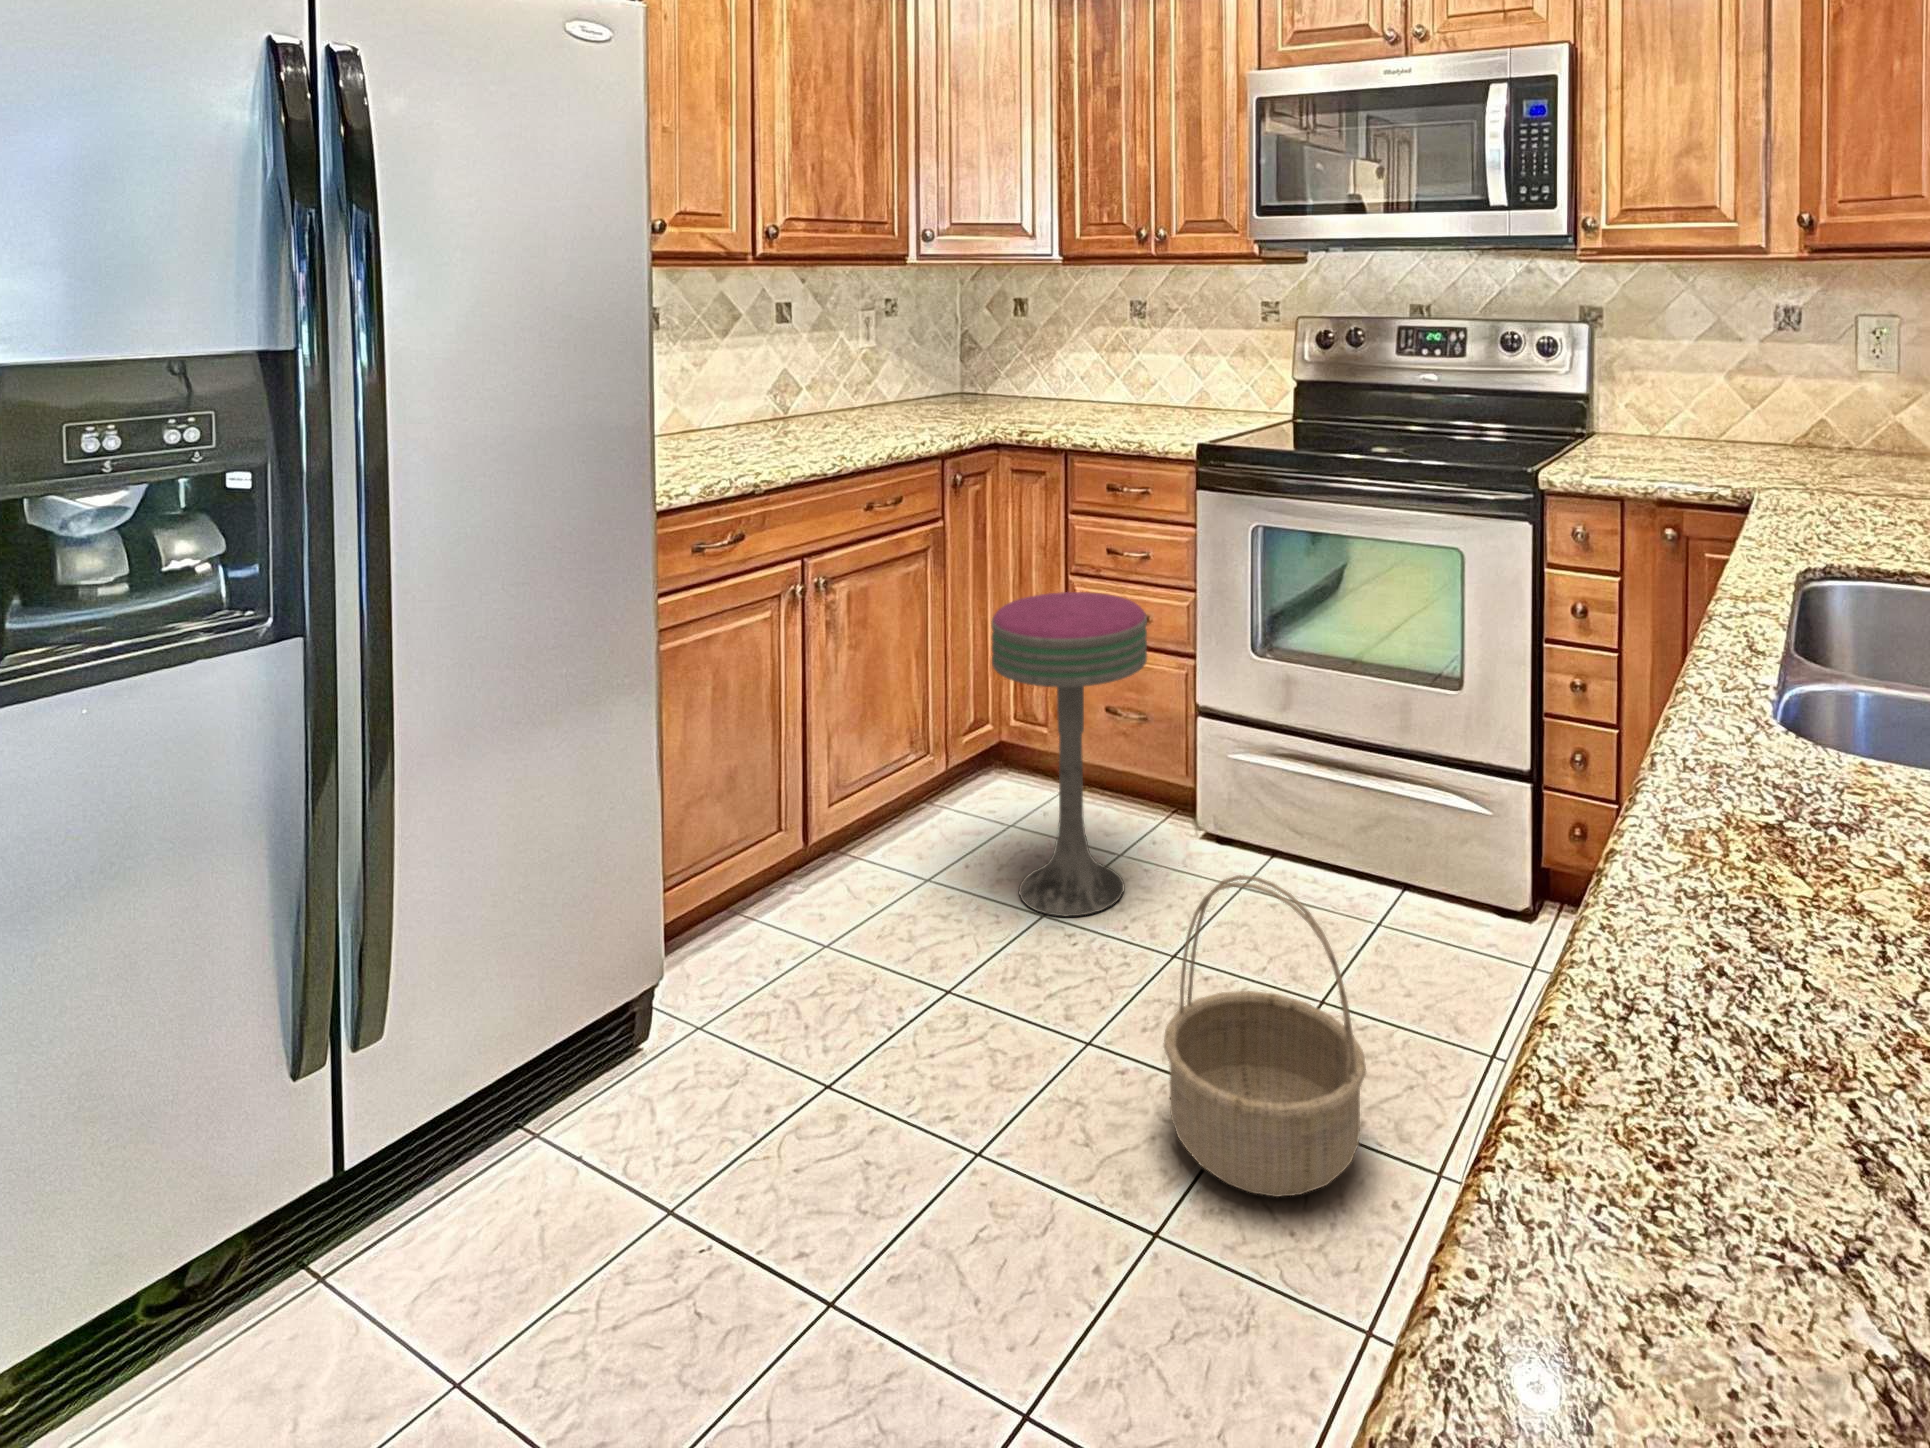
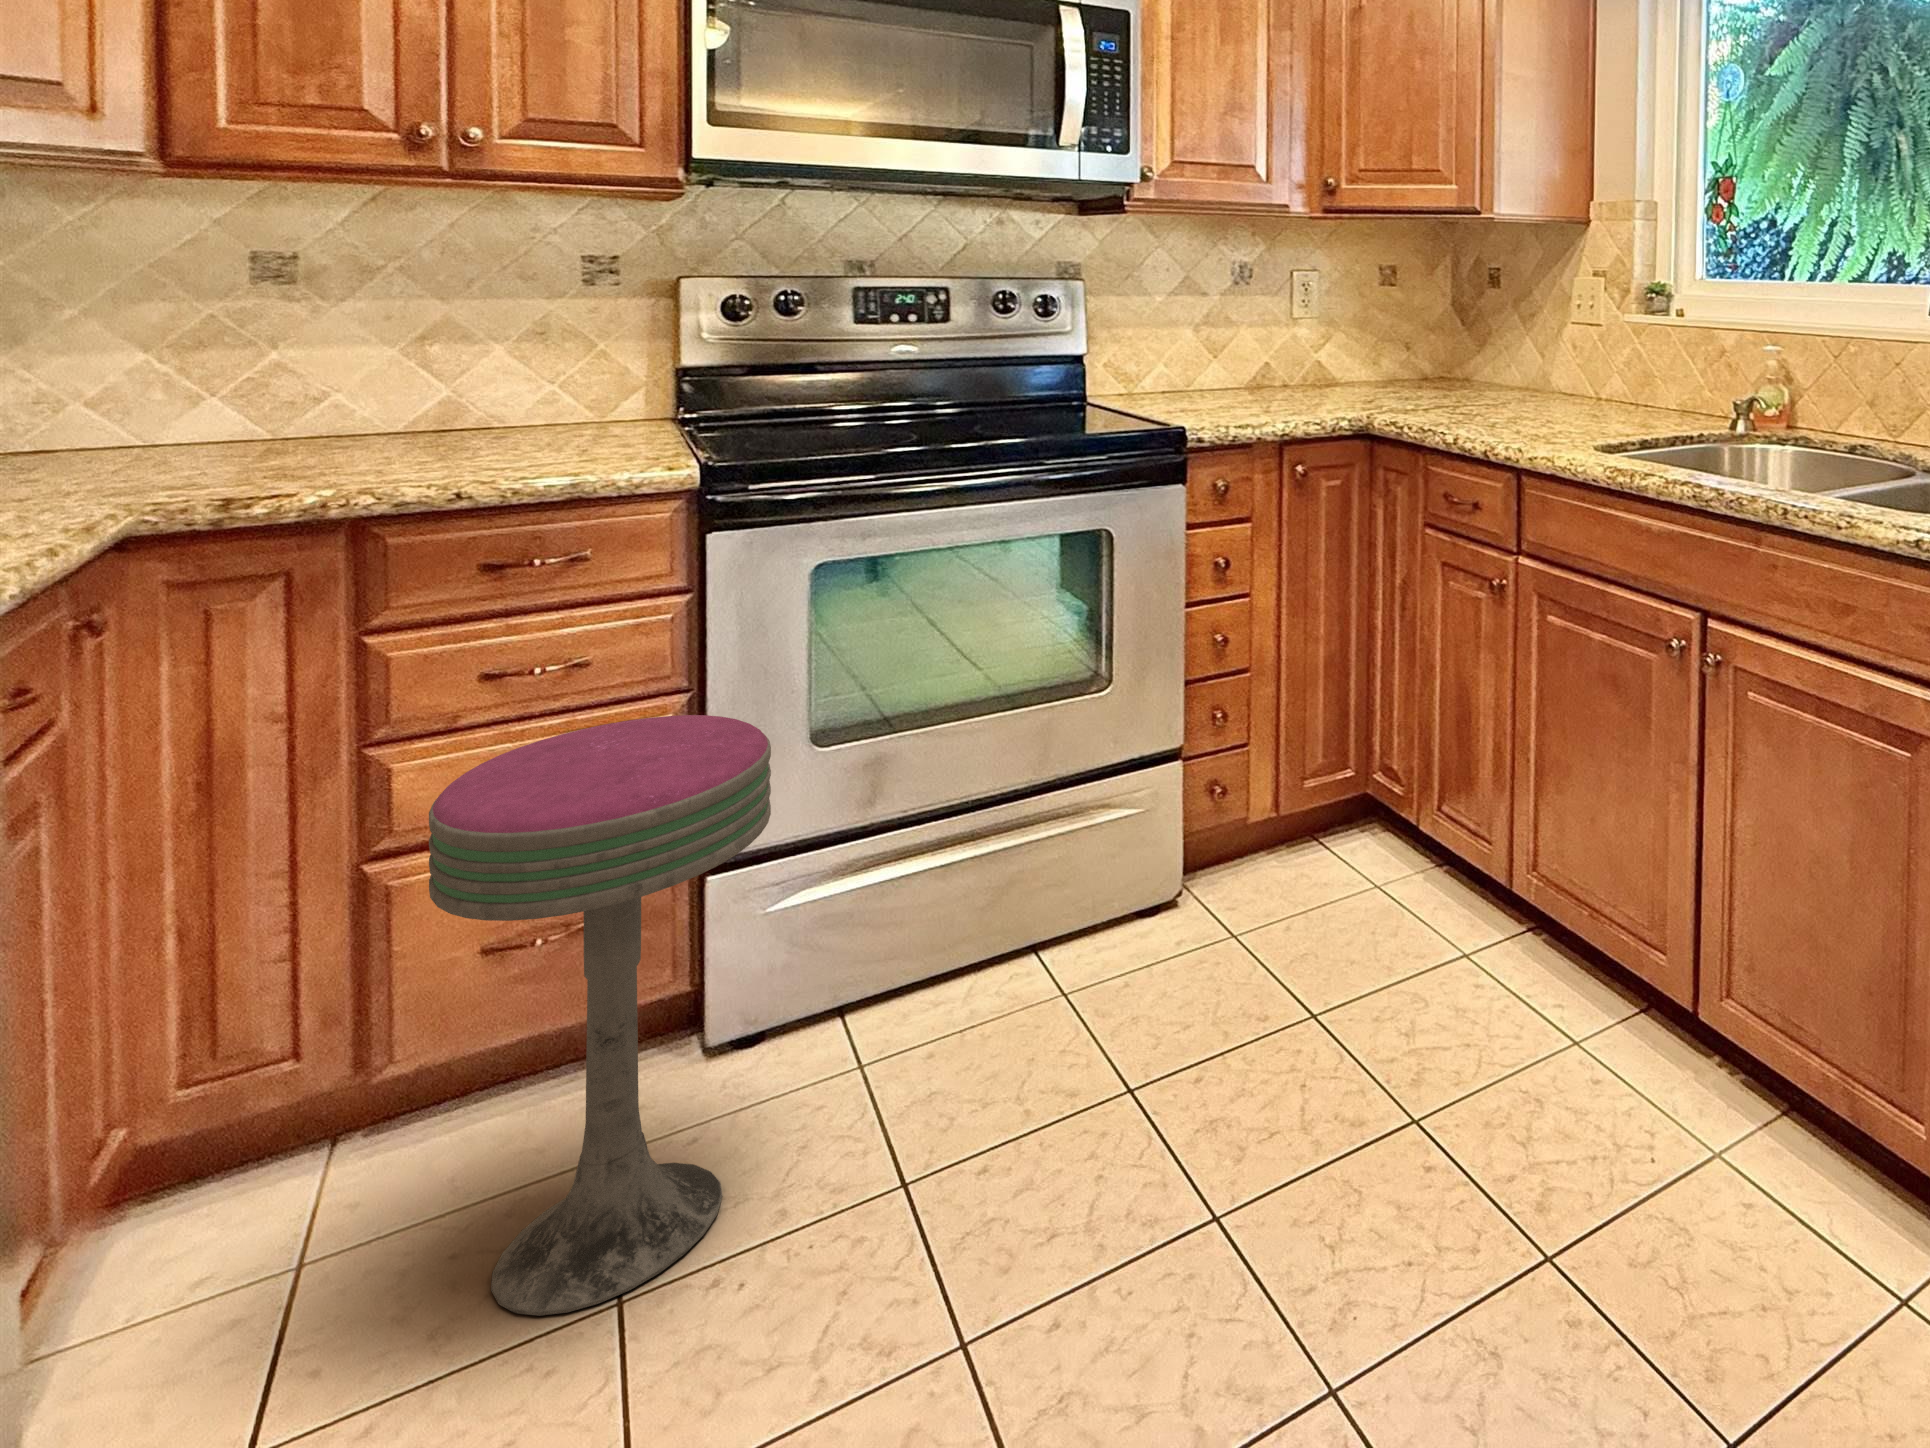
basket: present [1163,875,1366,1197] -> none [1162,911,1413,1301]

